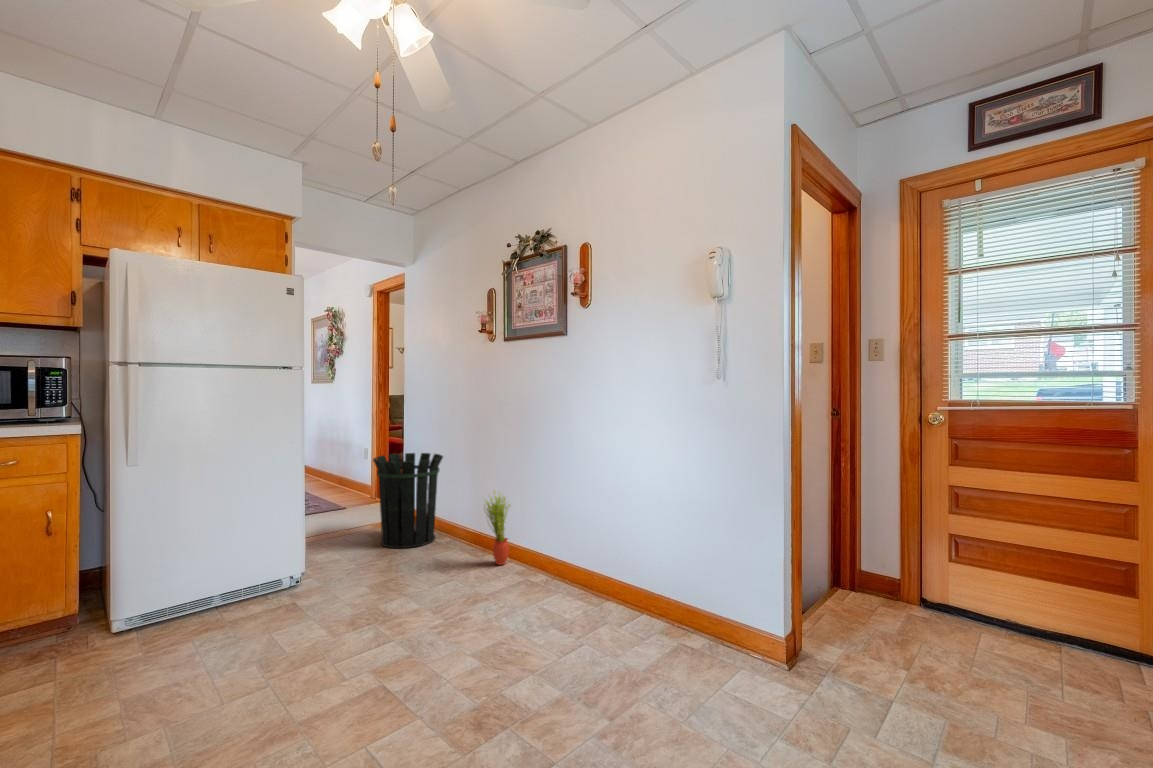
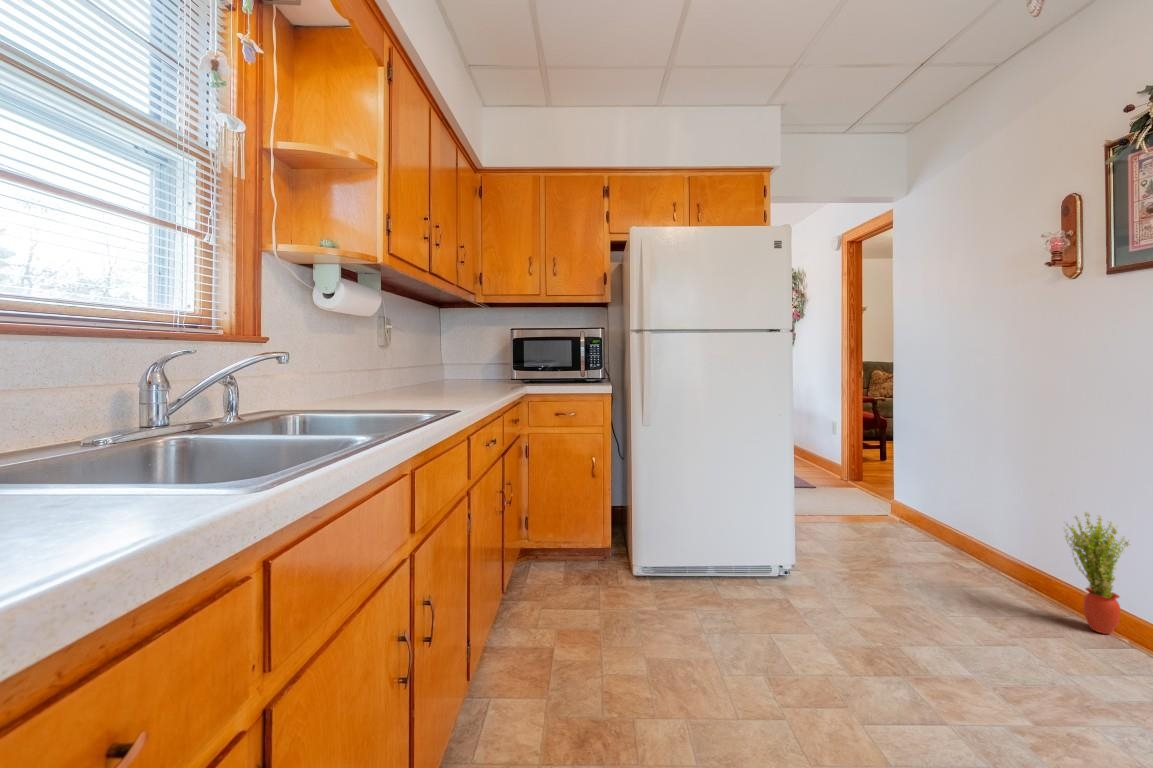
waste bin: present [373,453,443,548] -> none [862,435,967,559]

